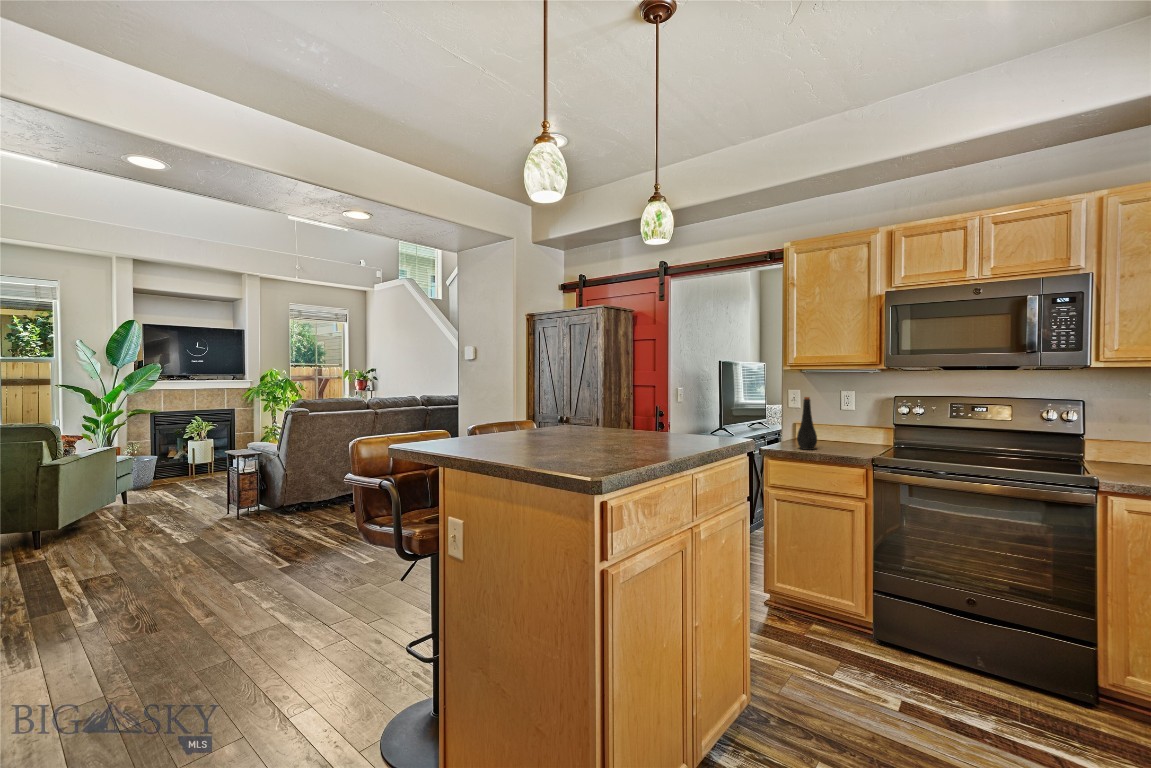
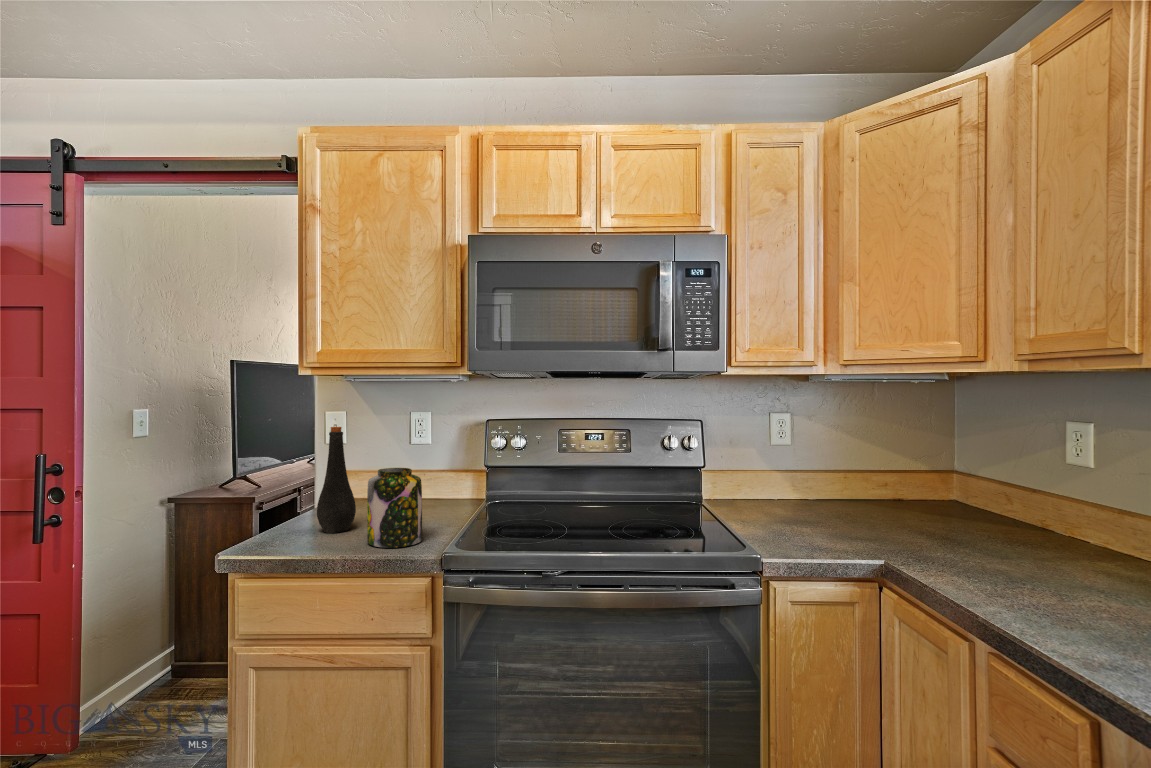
jar: none [828,418,858,457] -> present [367,468,422,548]

